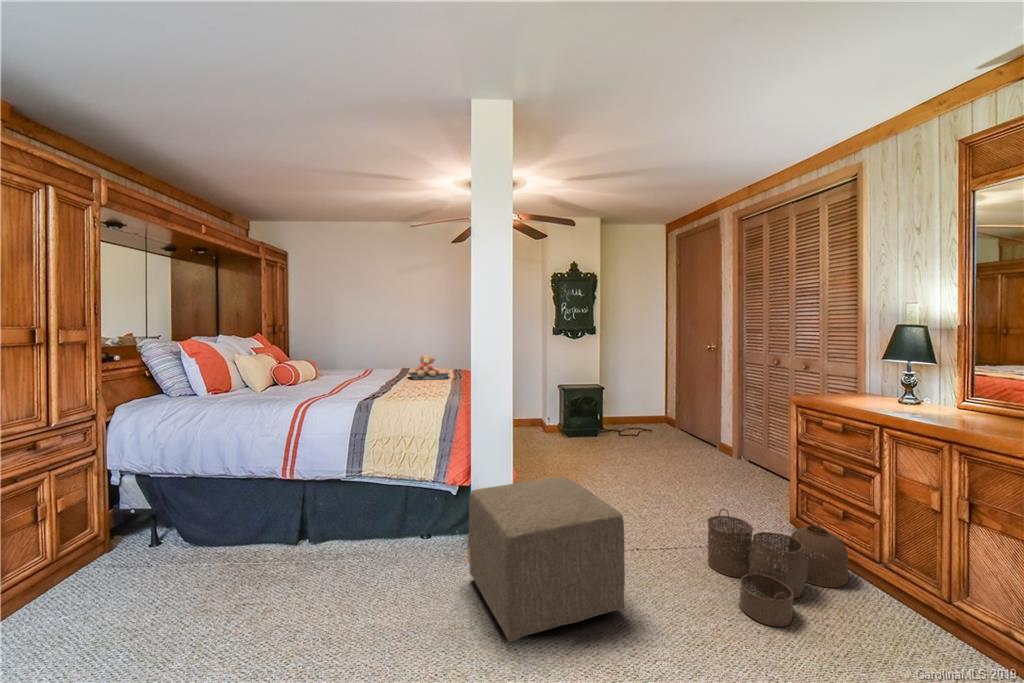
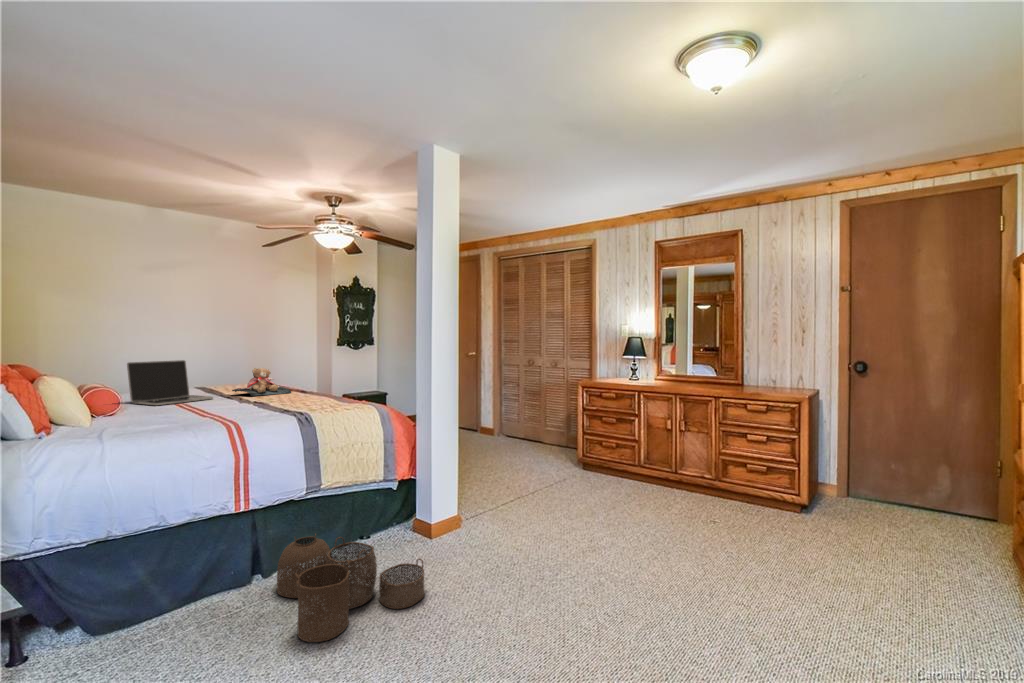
laptop: none [337,346,386,381] -> present [127,360,213,405]
ottoman: present [469,477,625,642] -> none [453,453,566,561]
woven basket: present [707,509,848,627] -> present [277,534,425,642]

